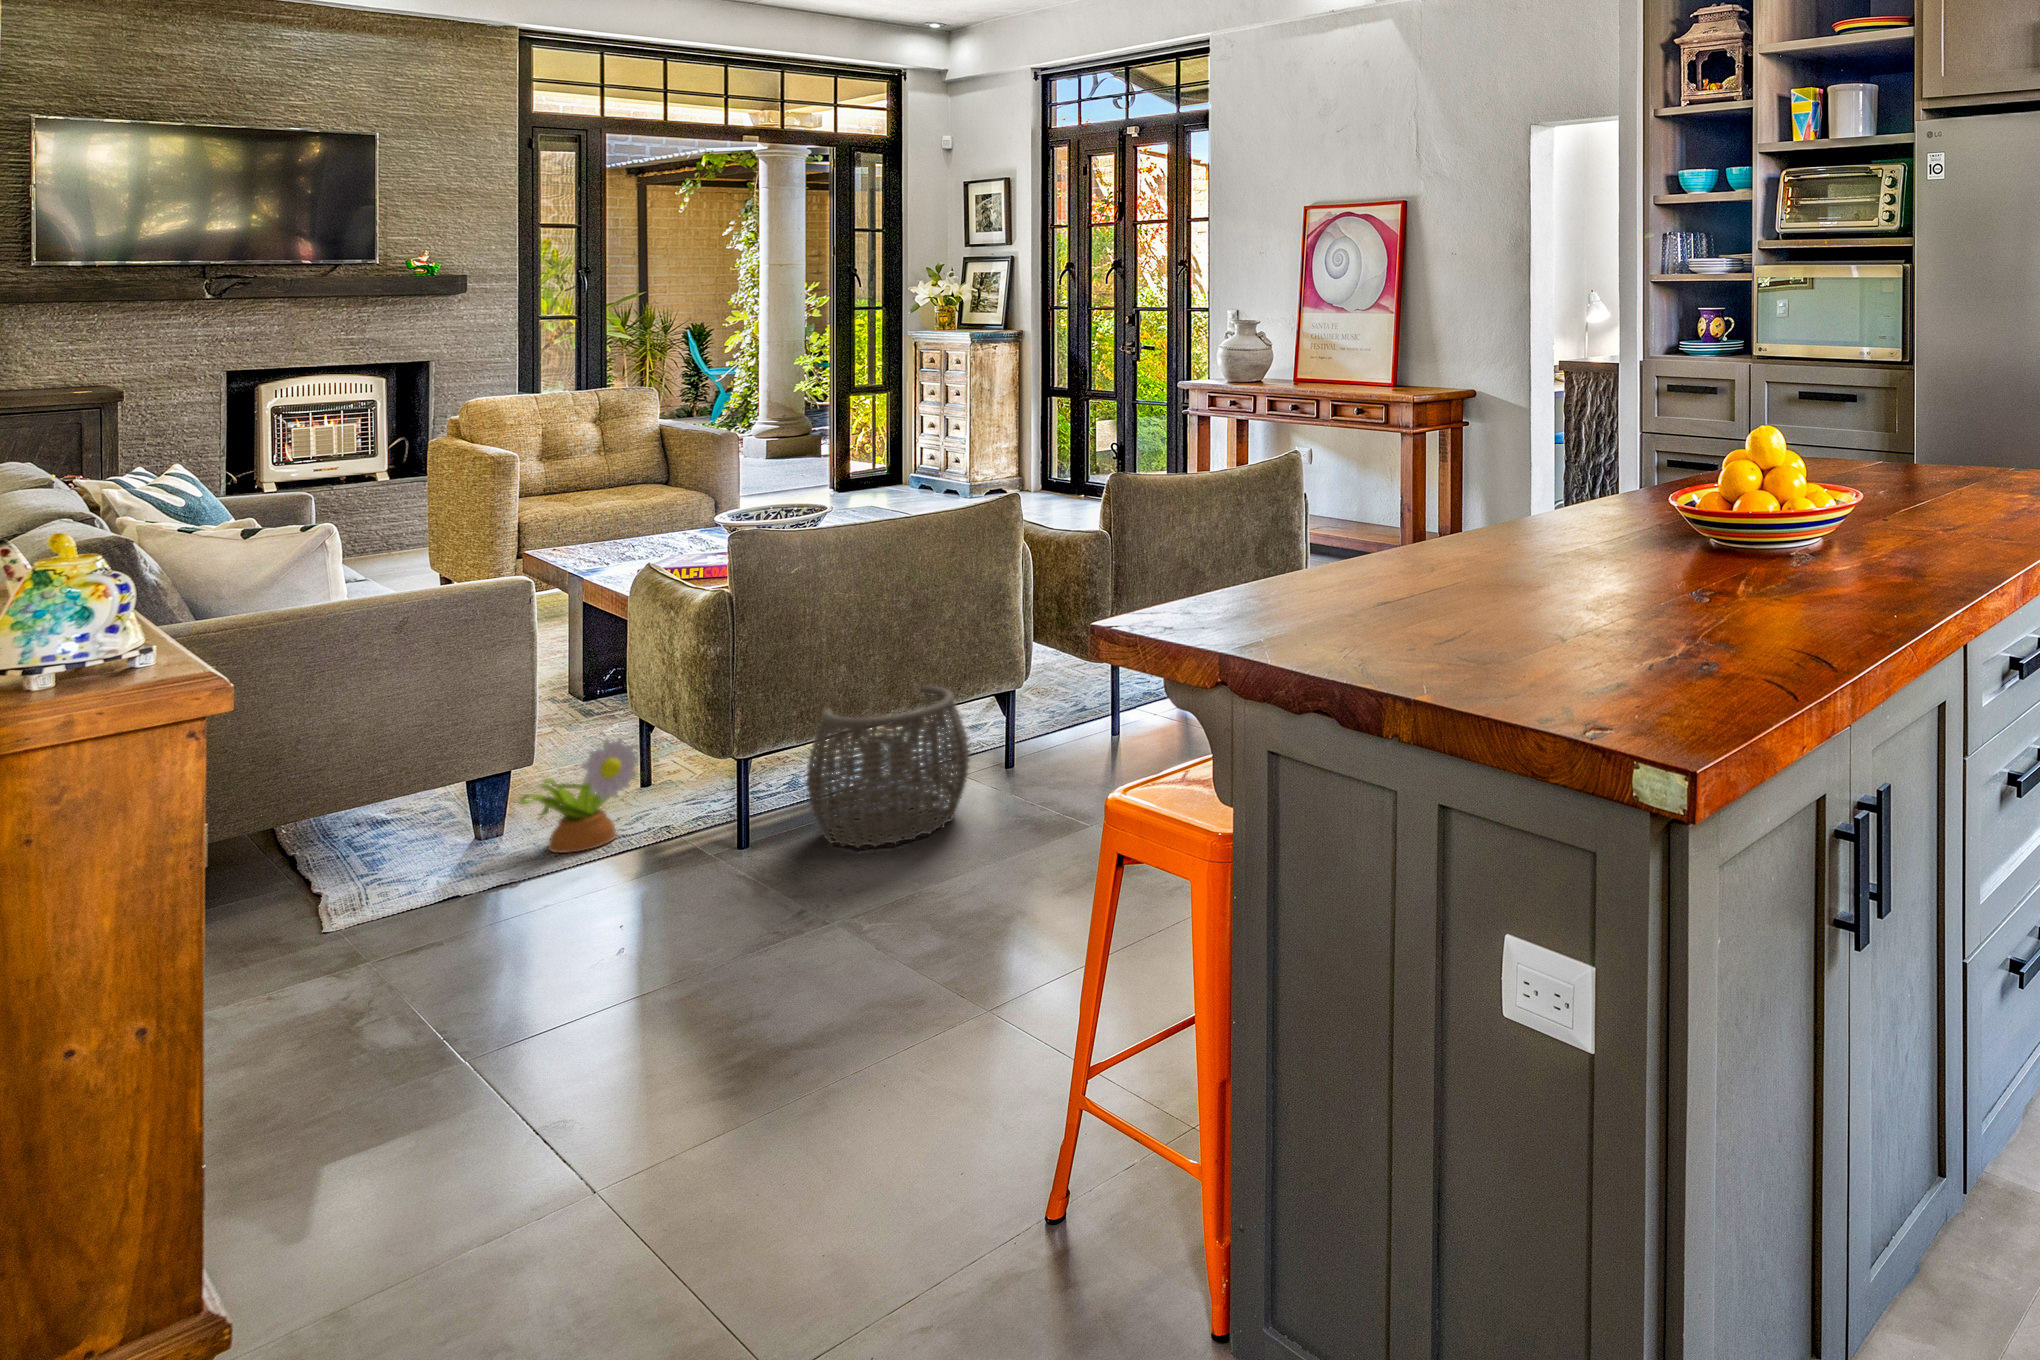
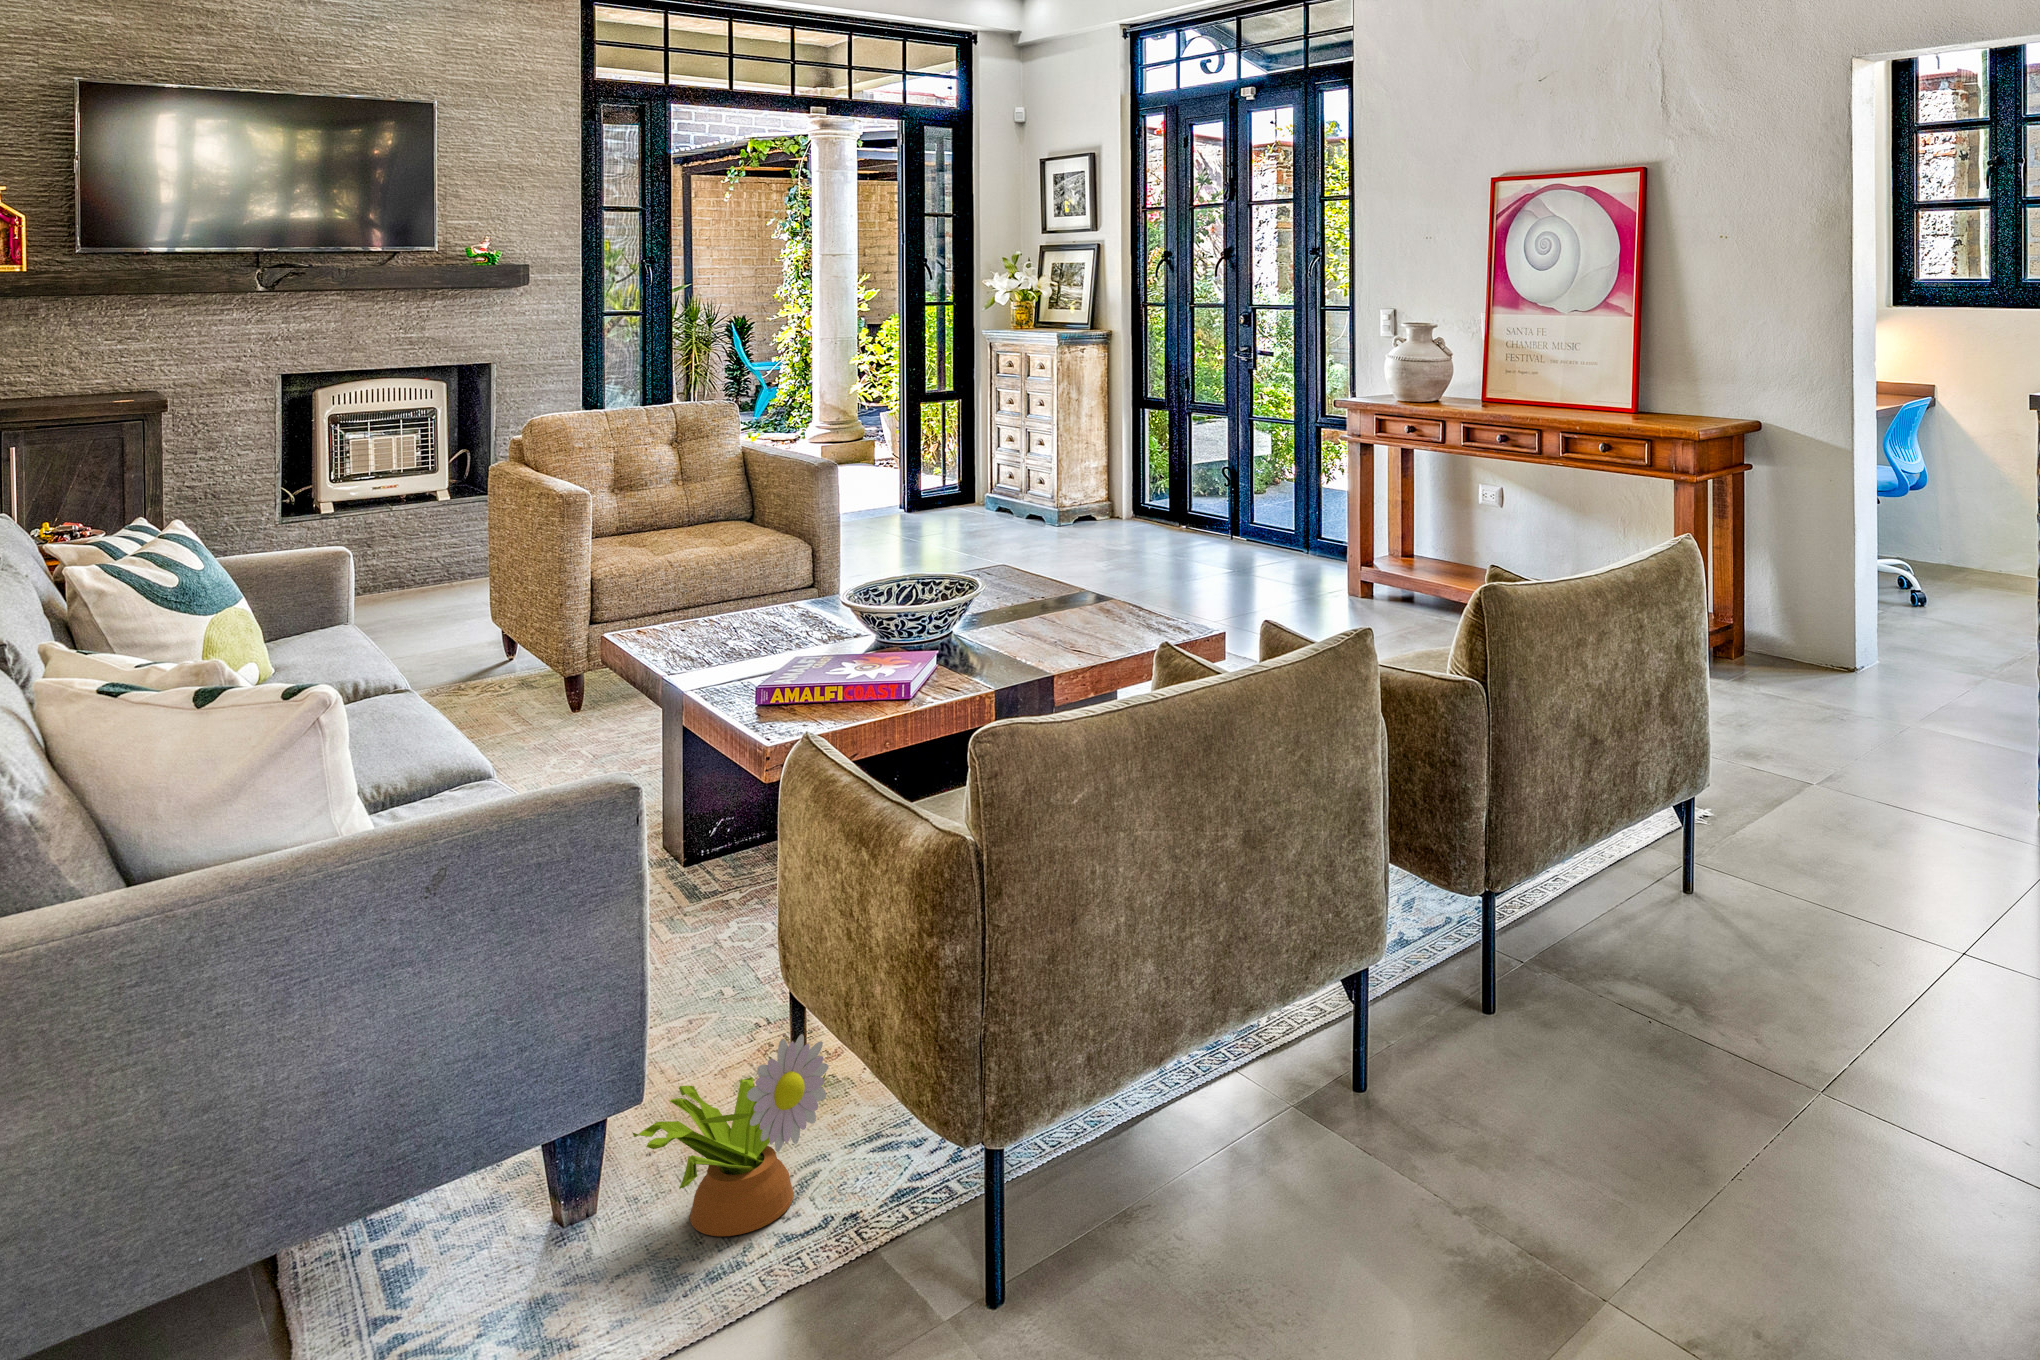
woven basket: present [806,686,970,847] -> none [1104,948,1362,1276]

